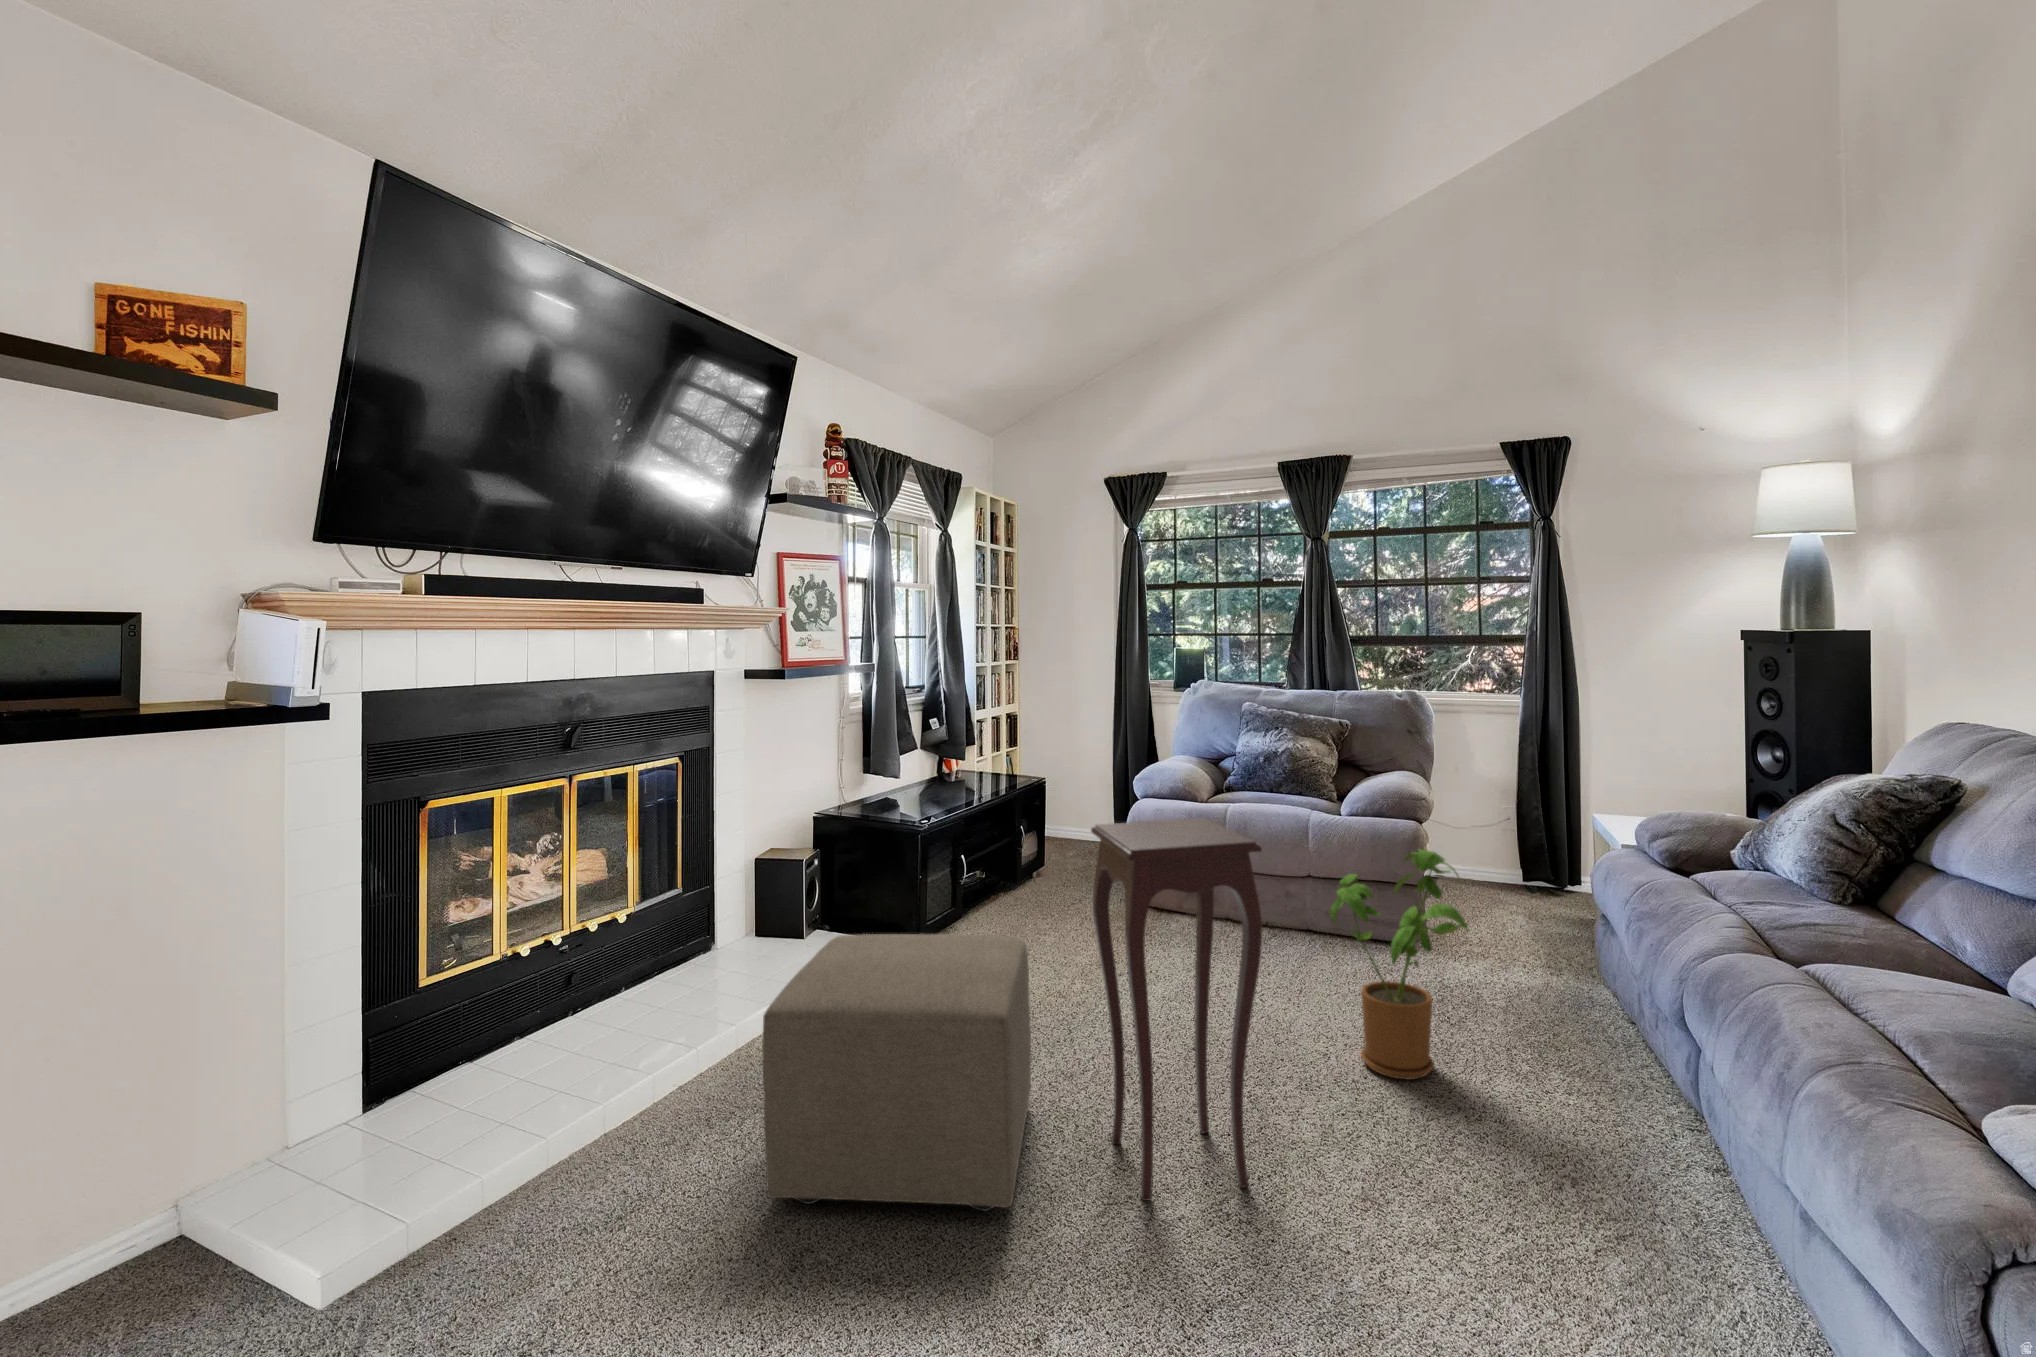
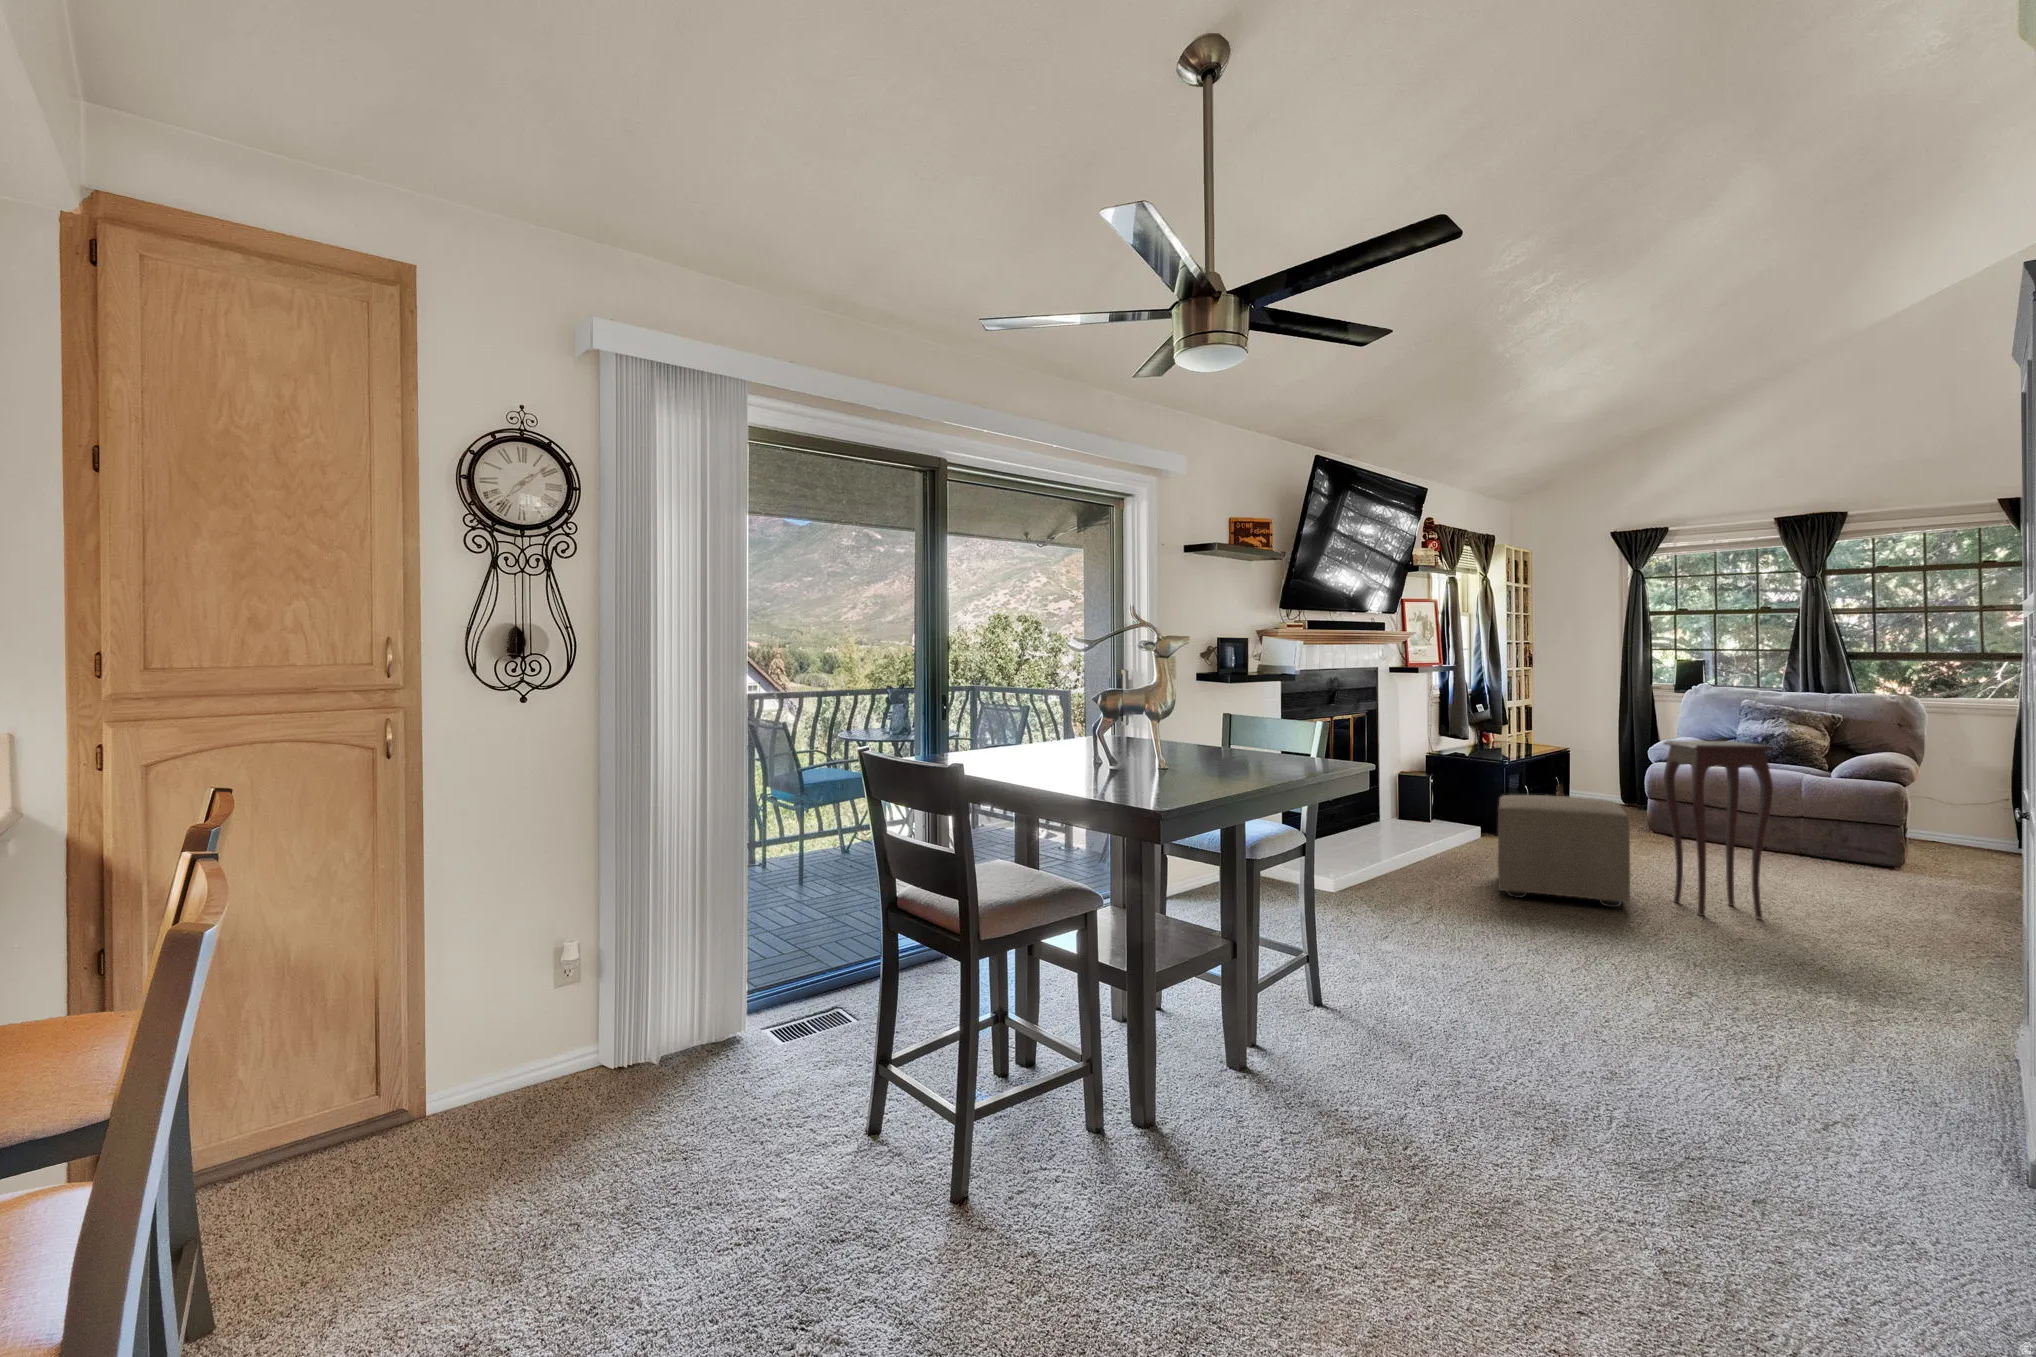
house plant: present [1330,849,1468,1080] -> none [1818,774,1920,907]

